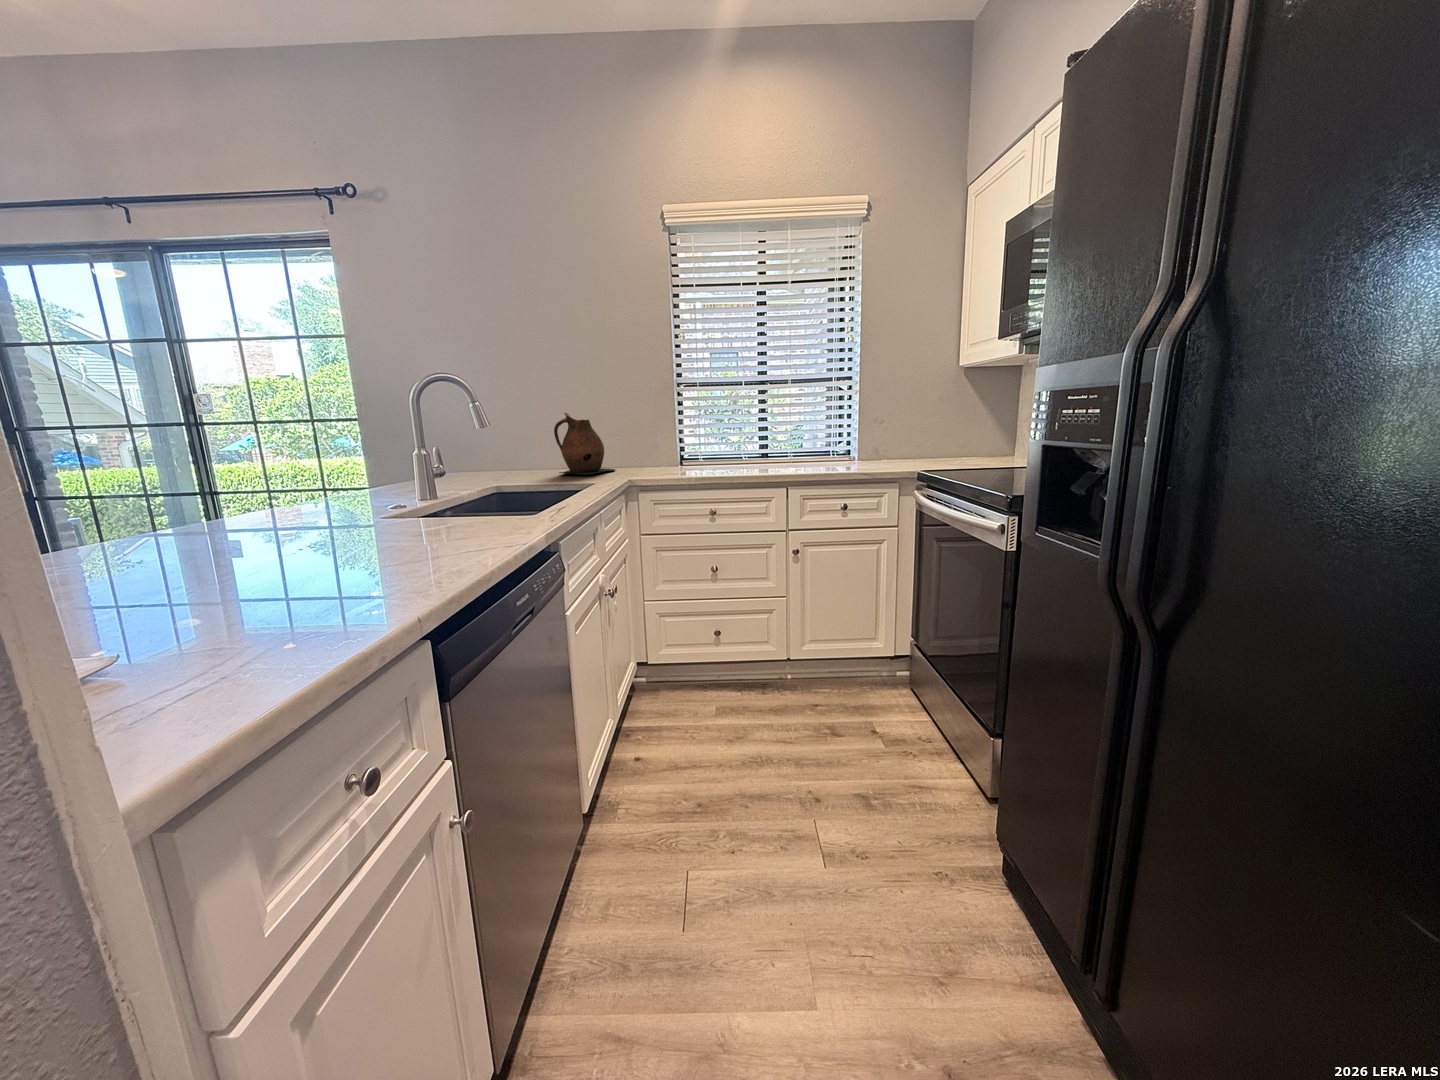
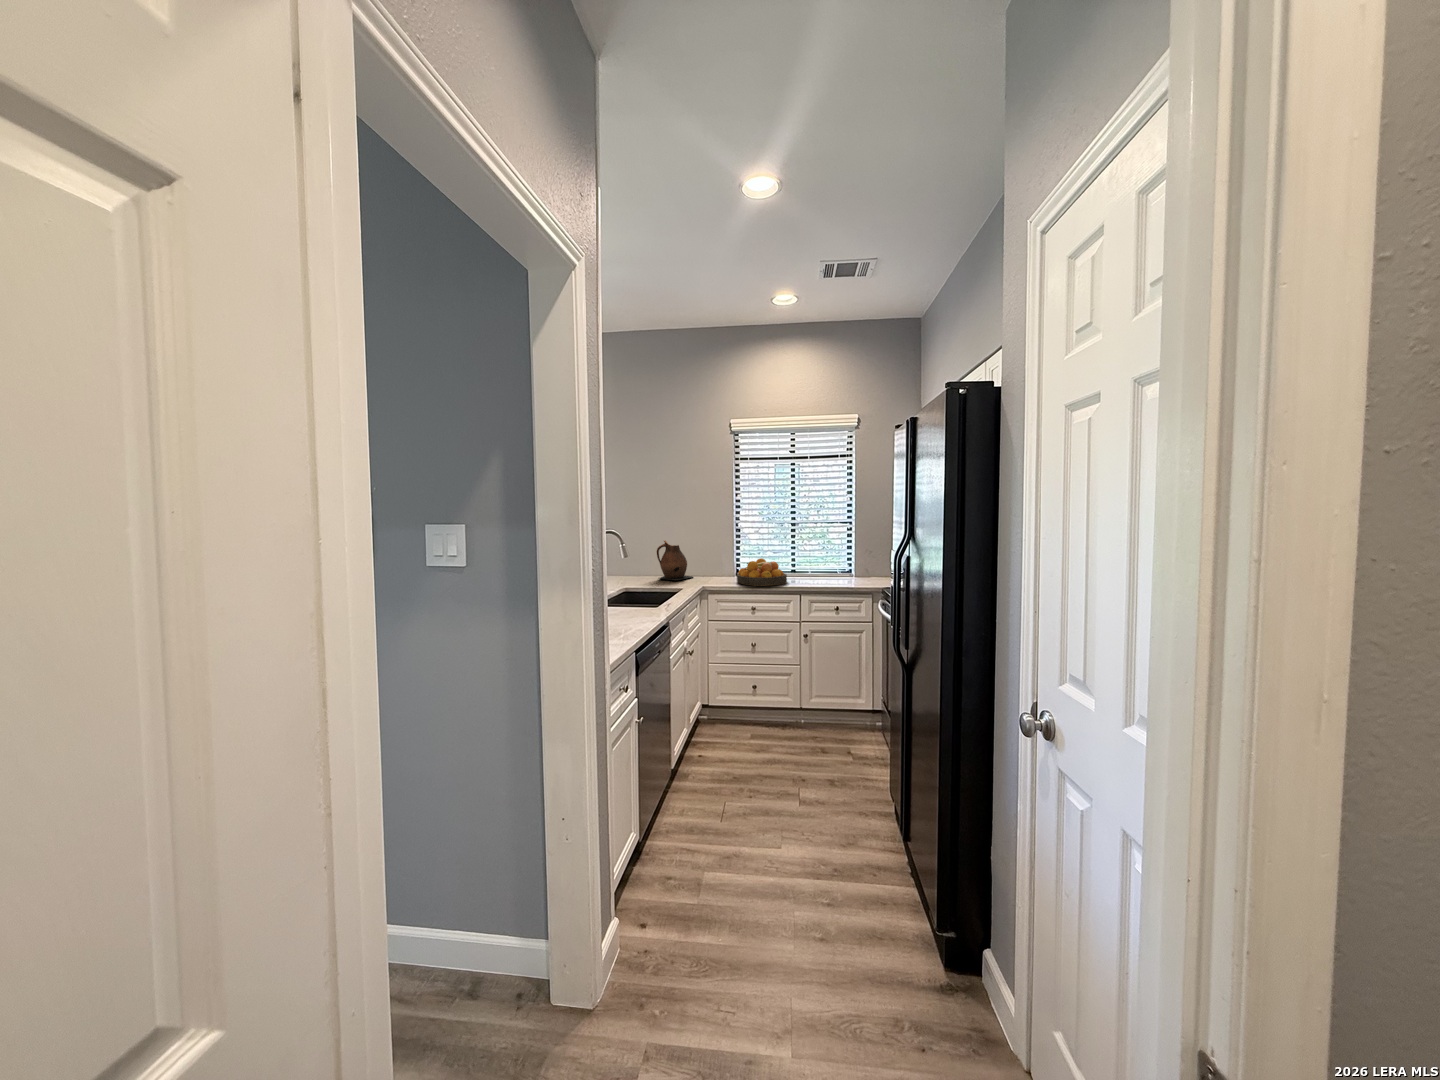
fruit bowl: none [683,436,761,477] -> present [737,558,787,586]

